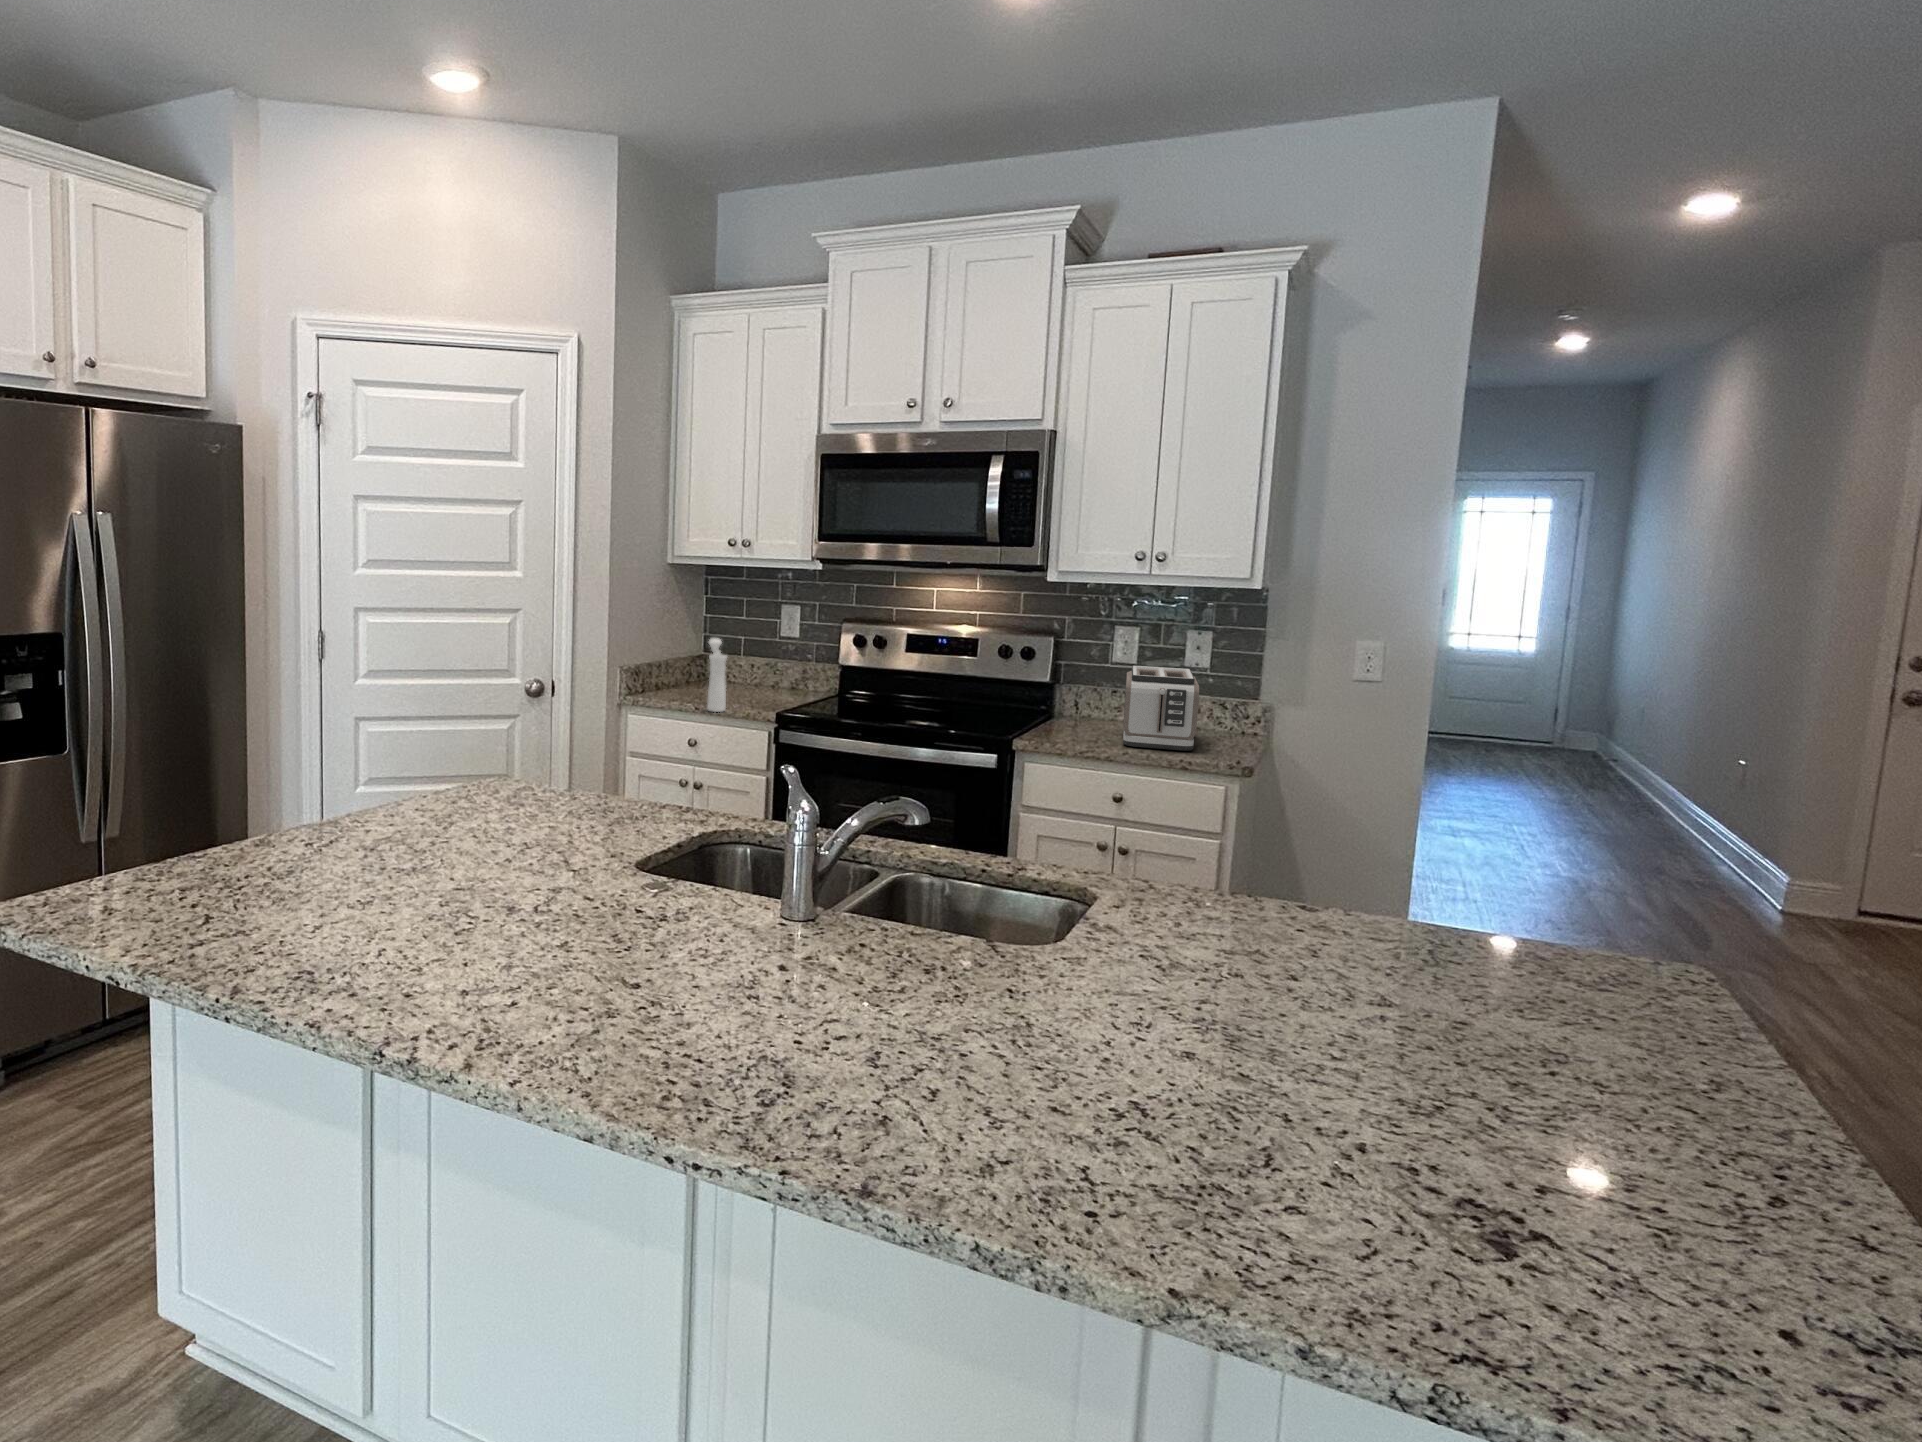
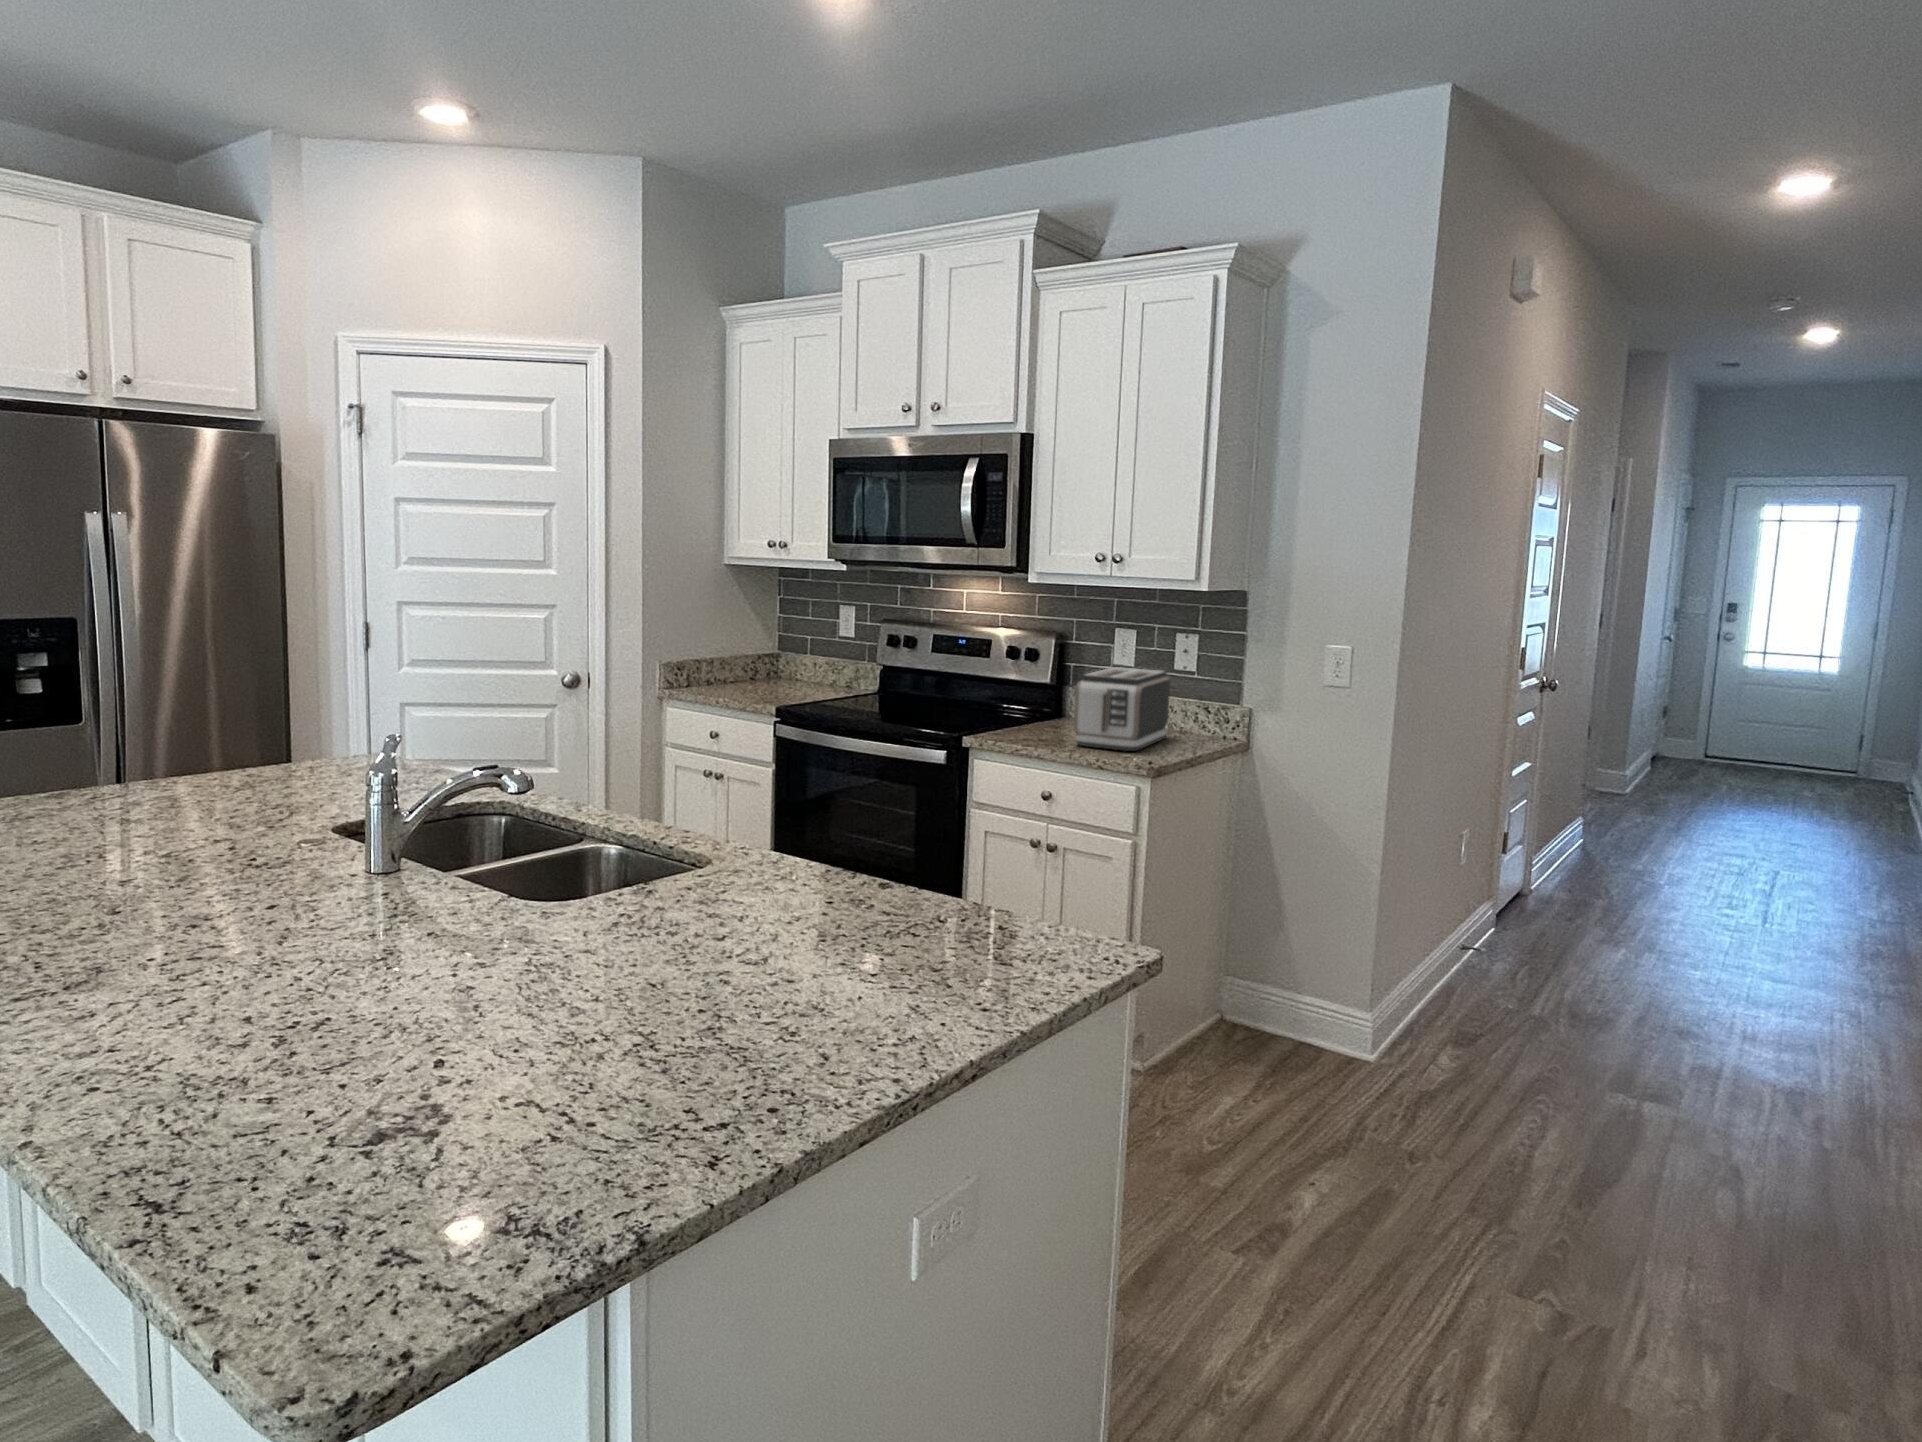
pepper mill: present [707,638,727,712] -> none [719,636,743,705]

